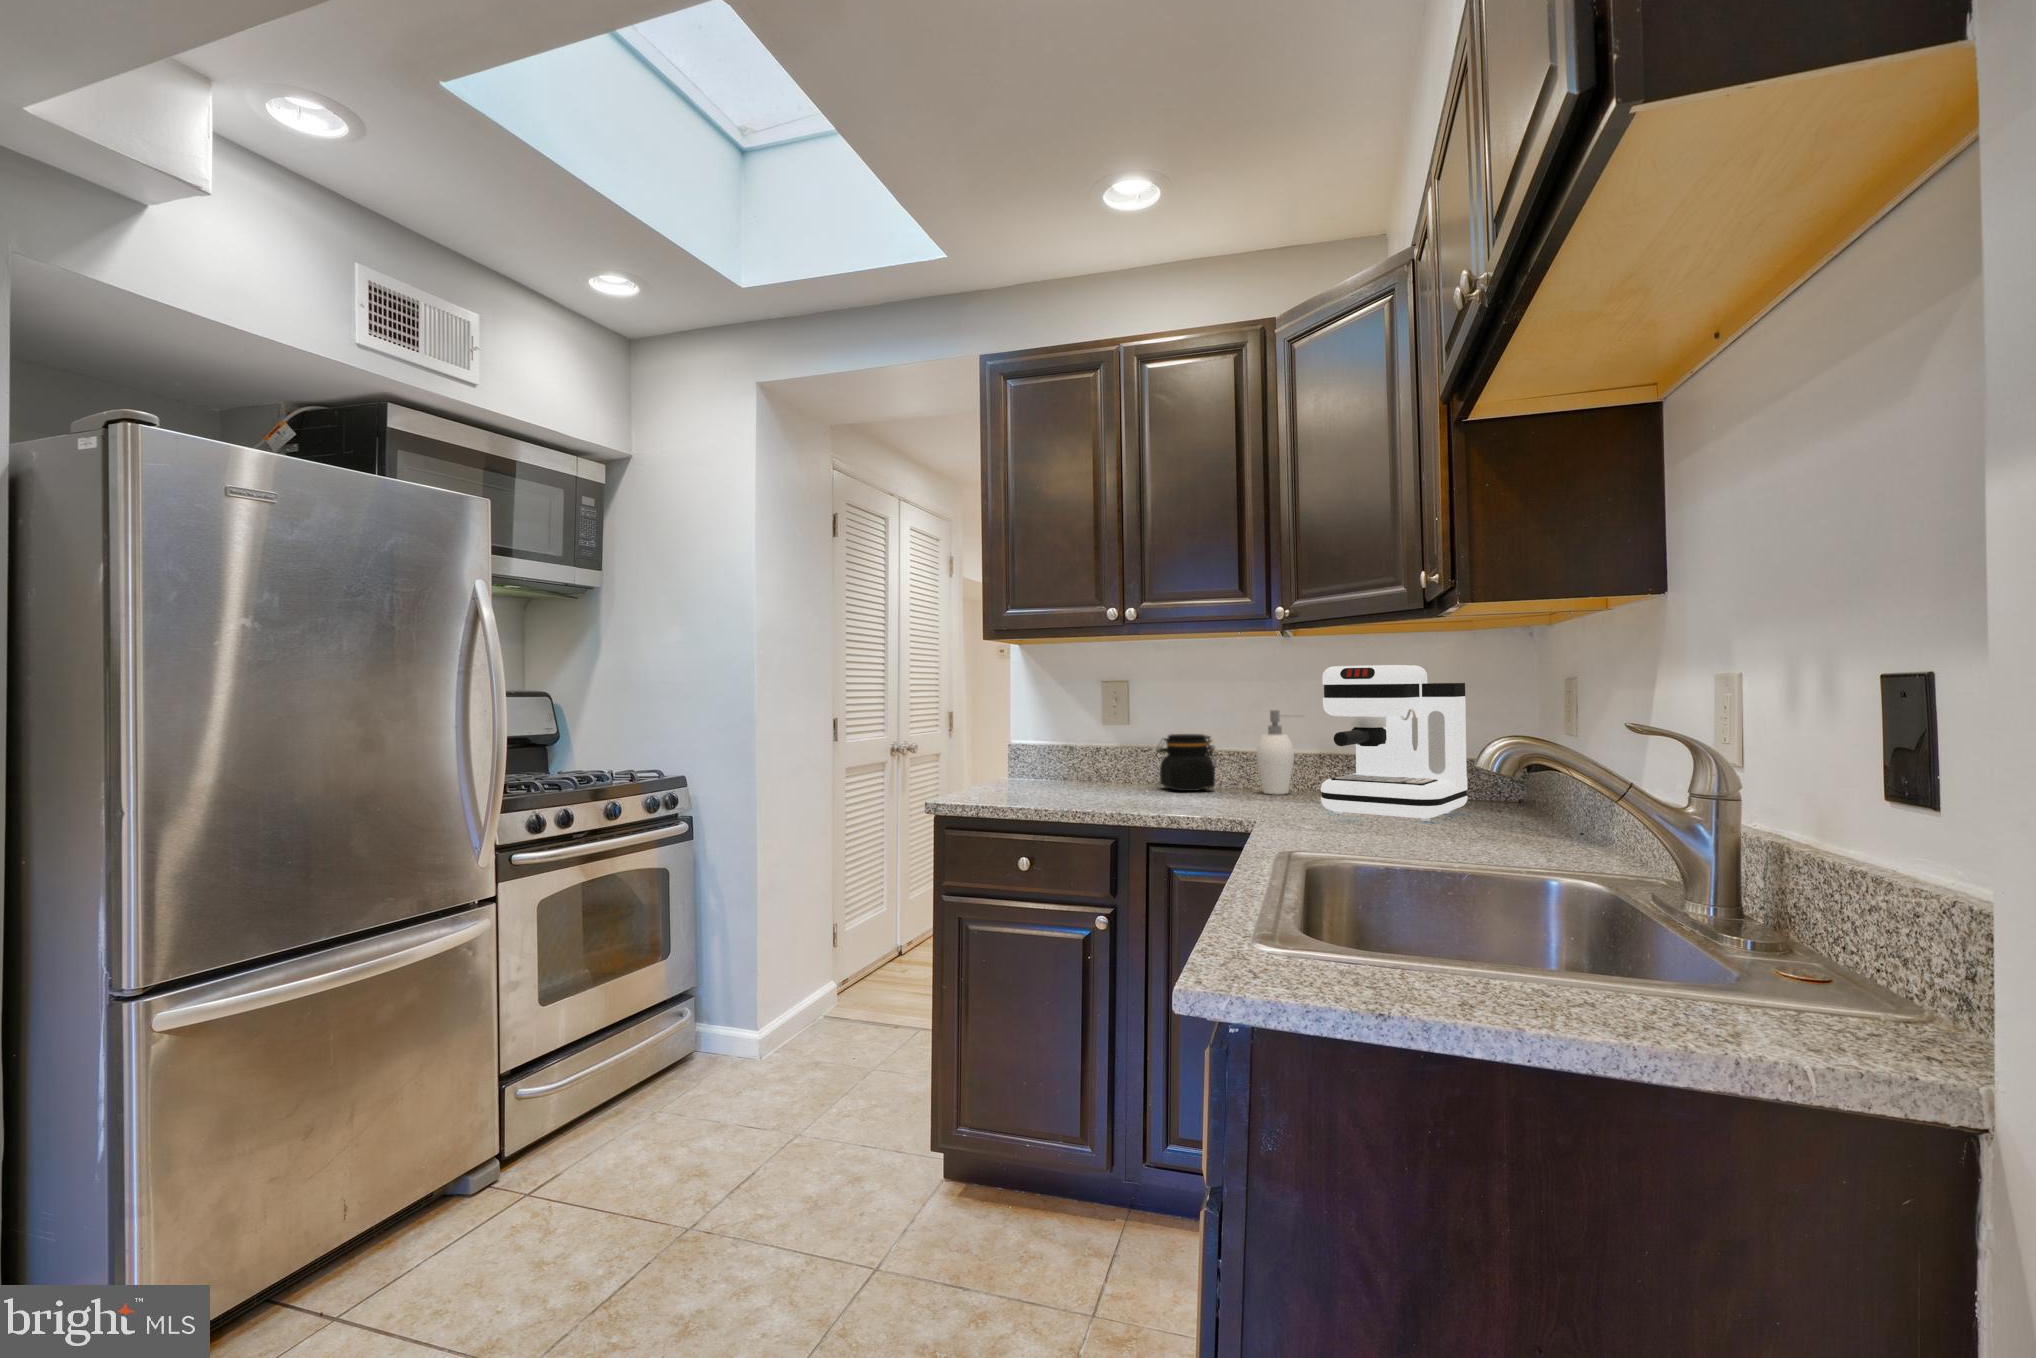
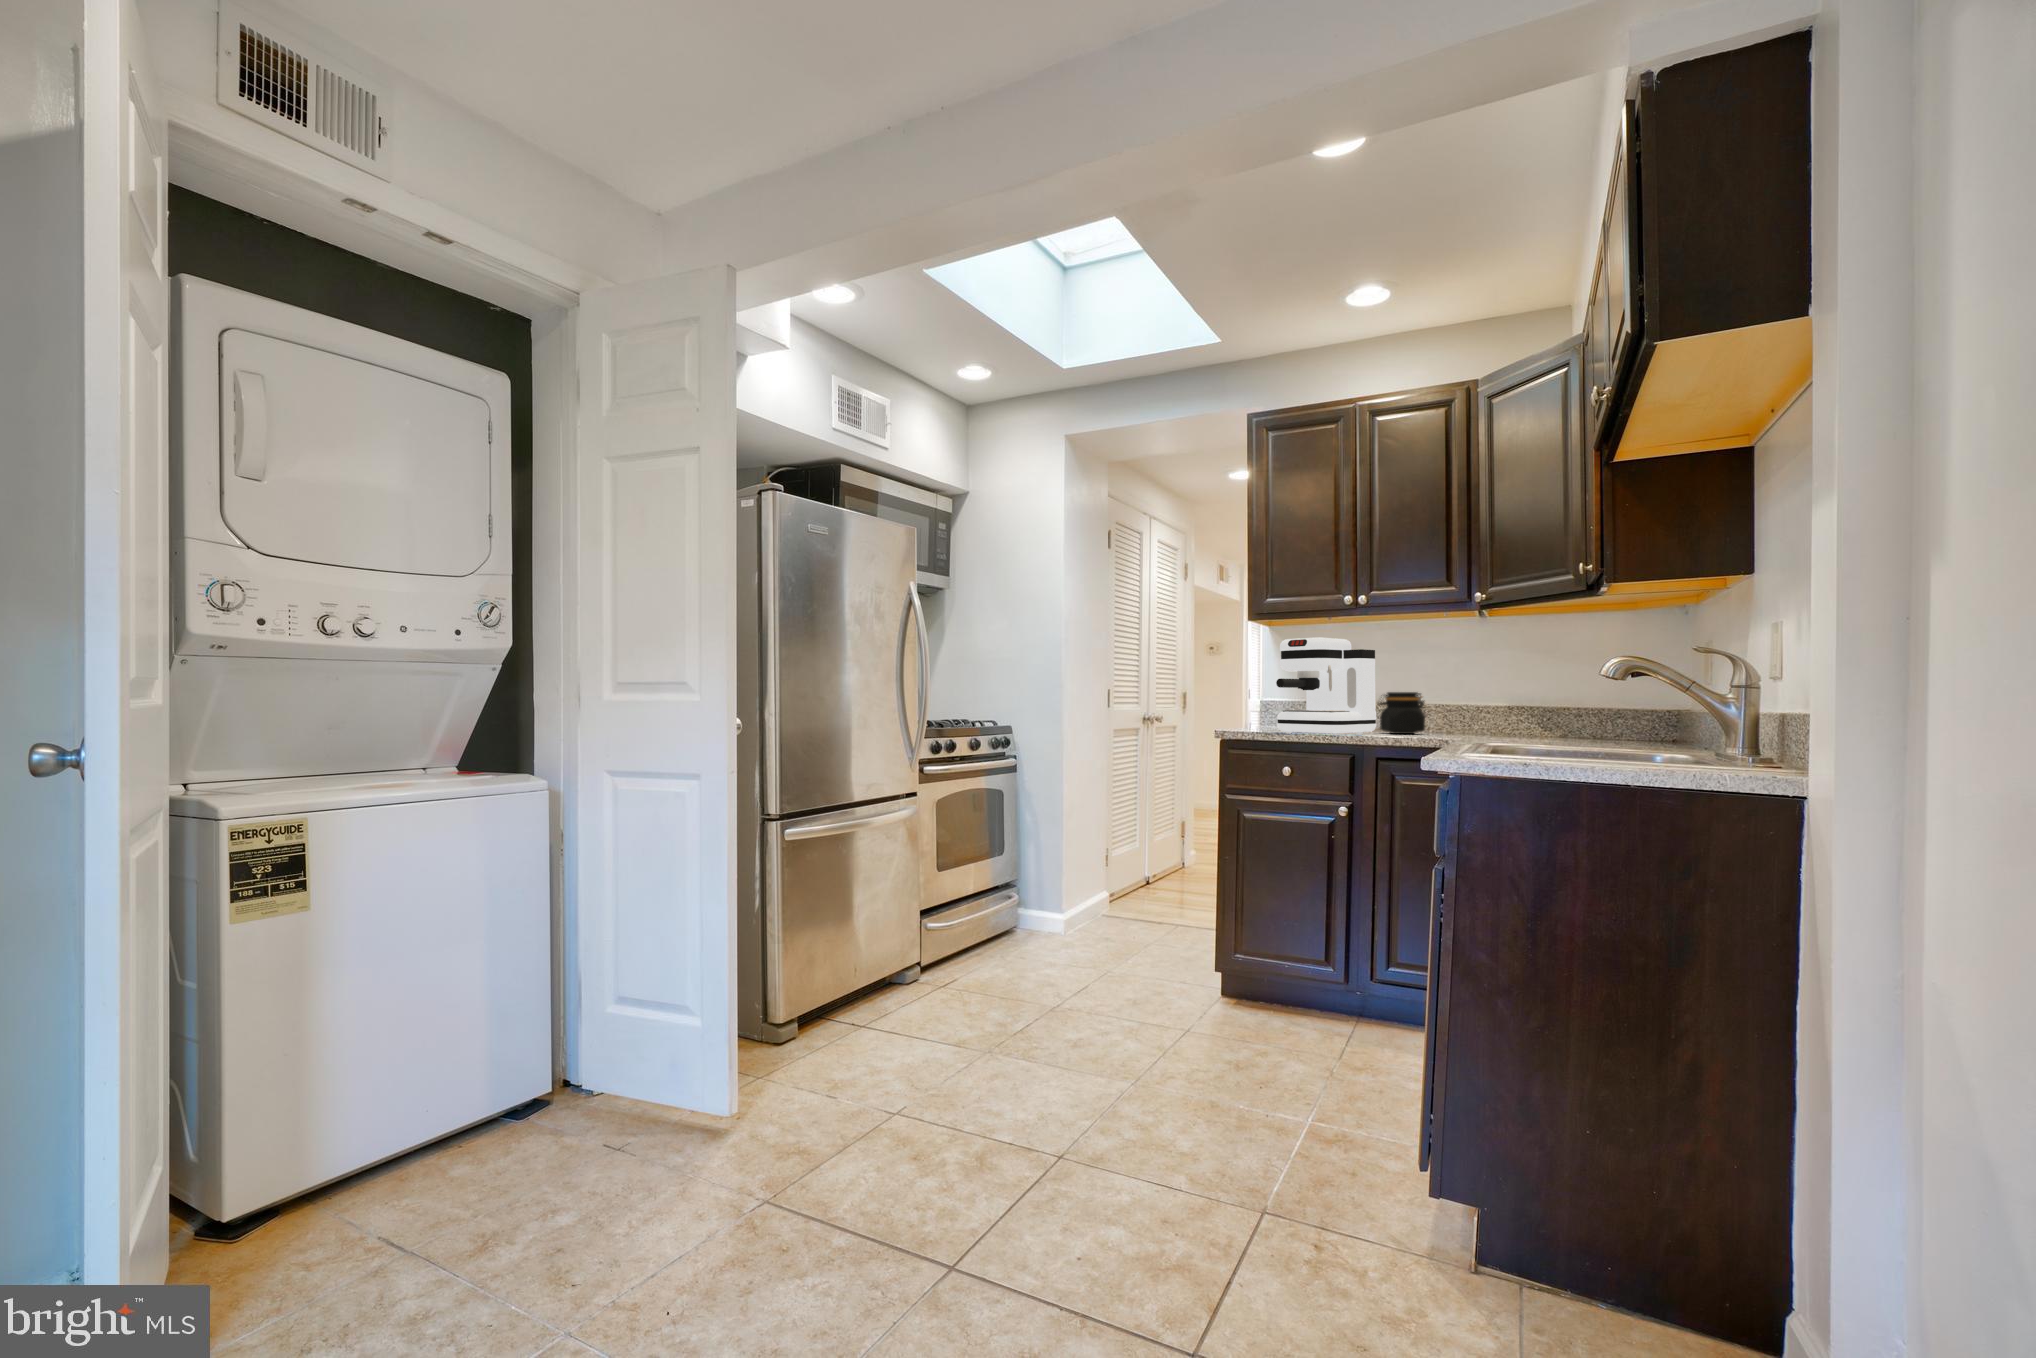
coffee maker: present [1321,665,1468,821] -> present [1276,638,1376,736]
soap dispenser: present [1256,710,1294,794] -> none [1459,672,1499,736]

